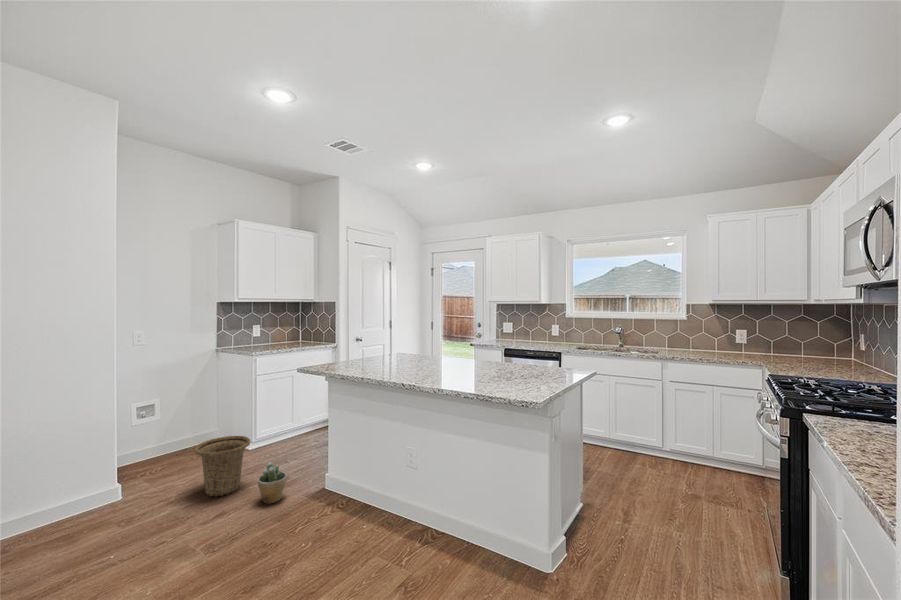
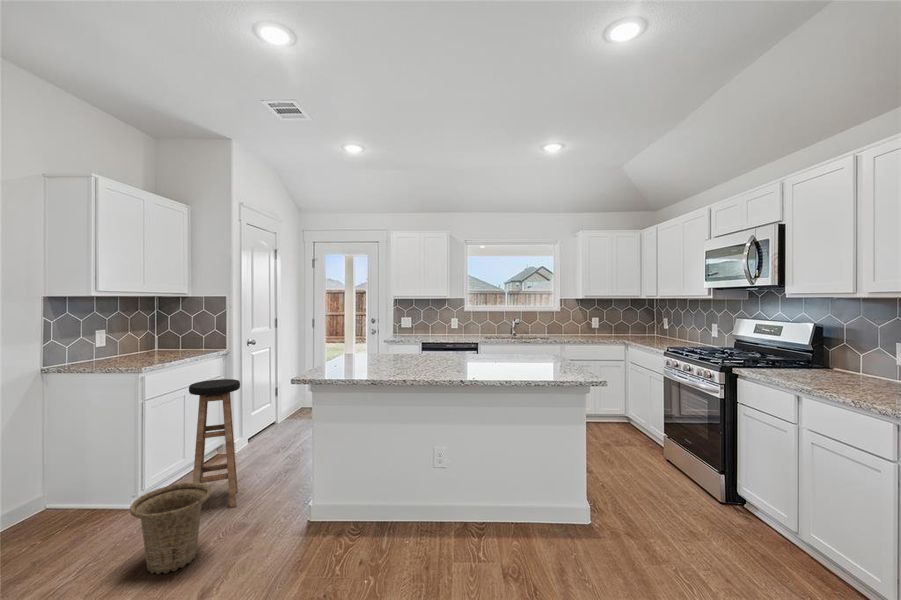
bar stool: none [266,364,309,464] -> present [189,379,240,507]
potted plant: present [257,463,287,504] -> none [247,503,283,554]

